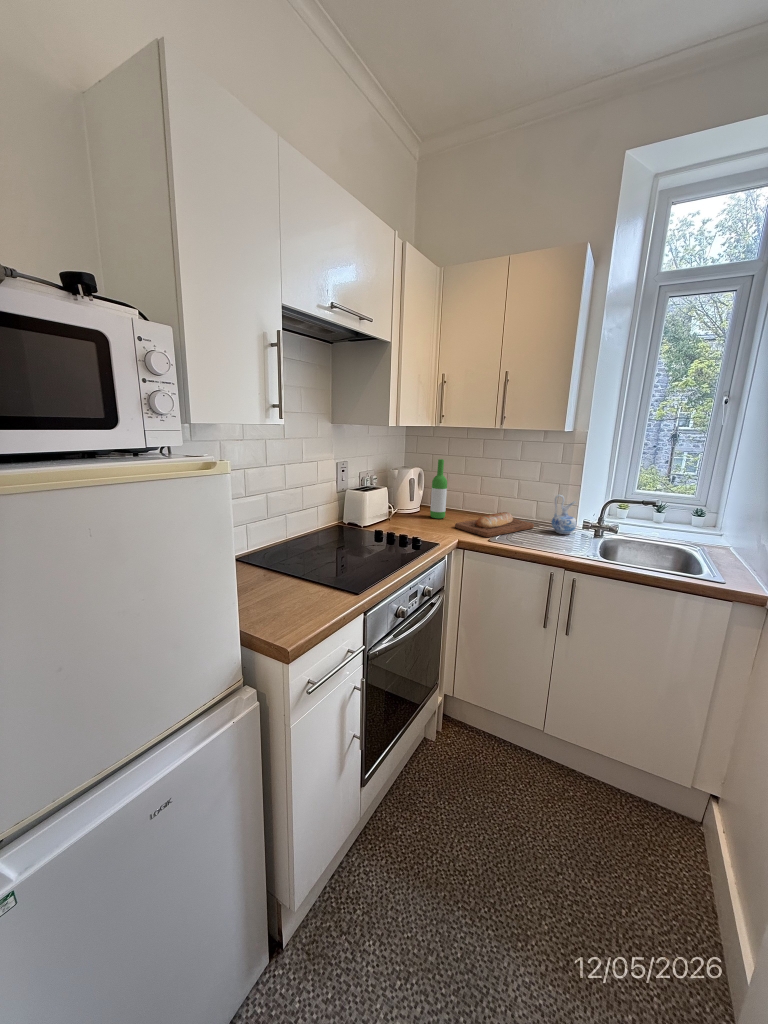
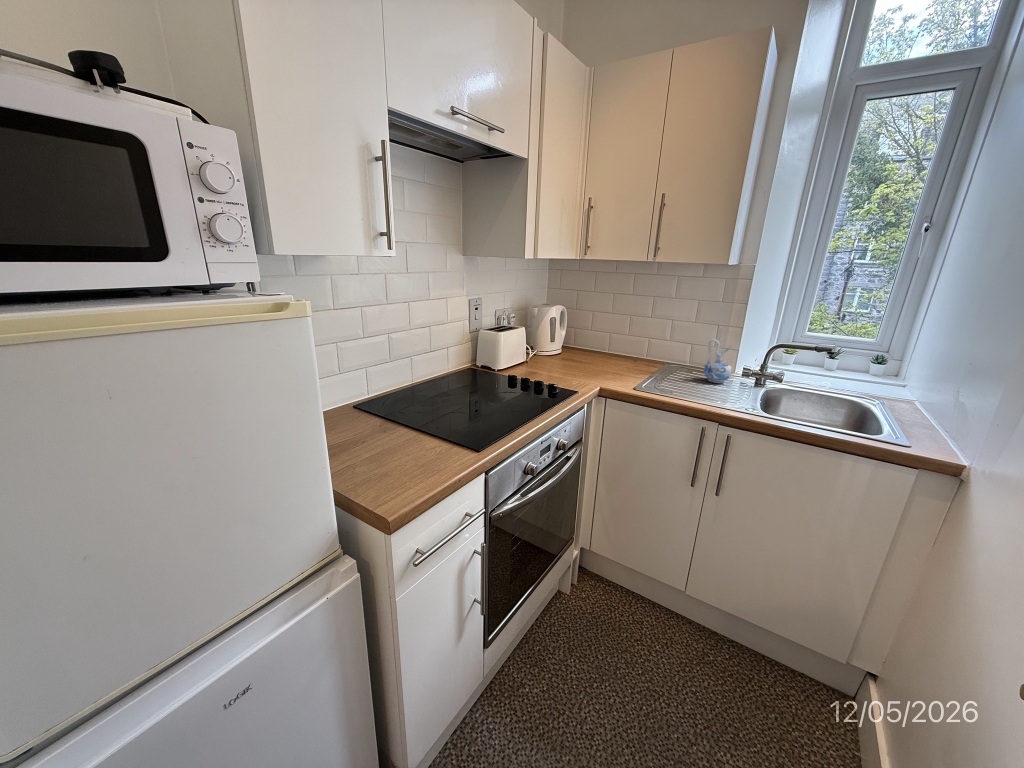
wine bottle: present [430,459,447,519] -> none [571,299,590,364]
bread loaf: present [455,512,534,537] -> none [597,358,684,385]

